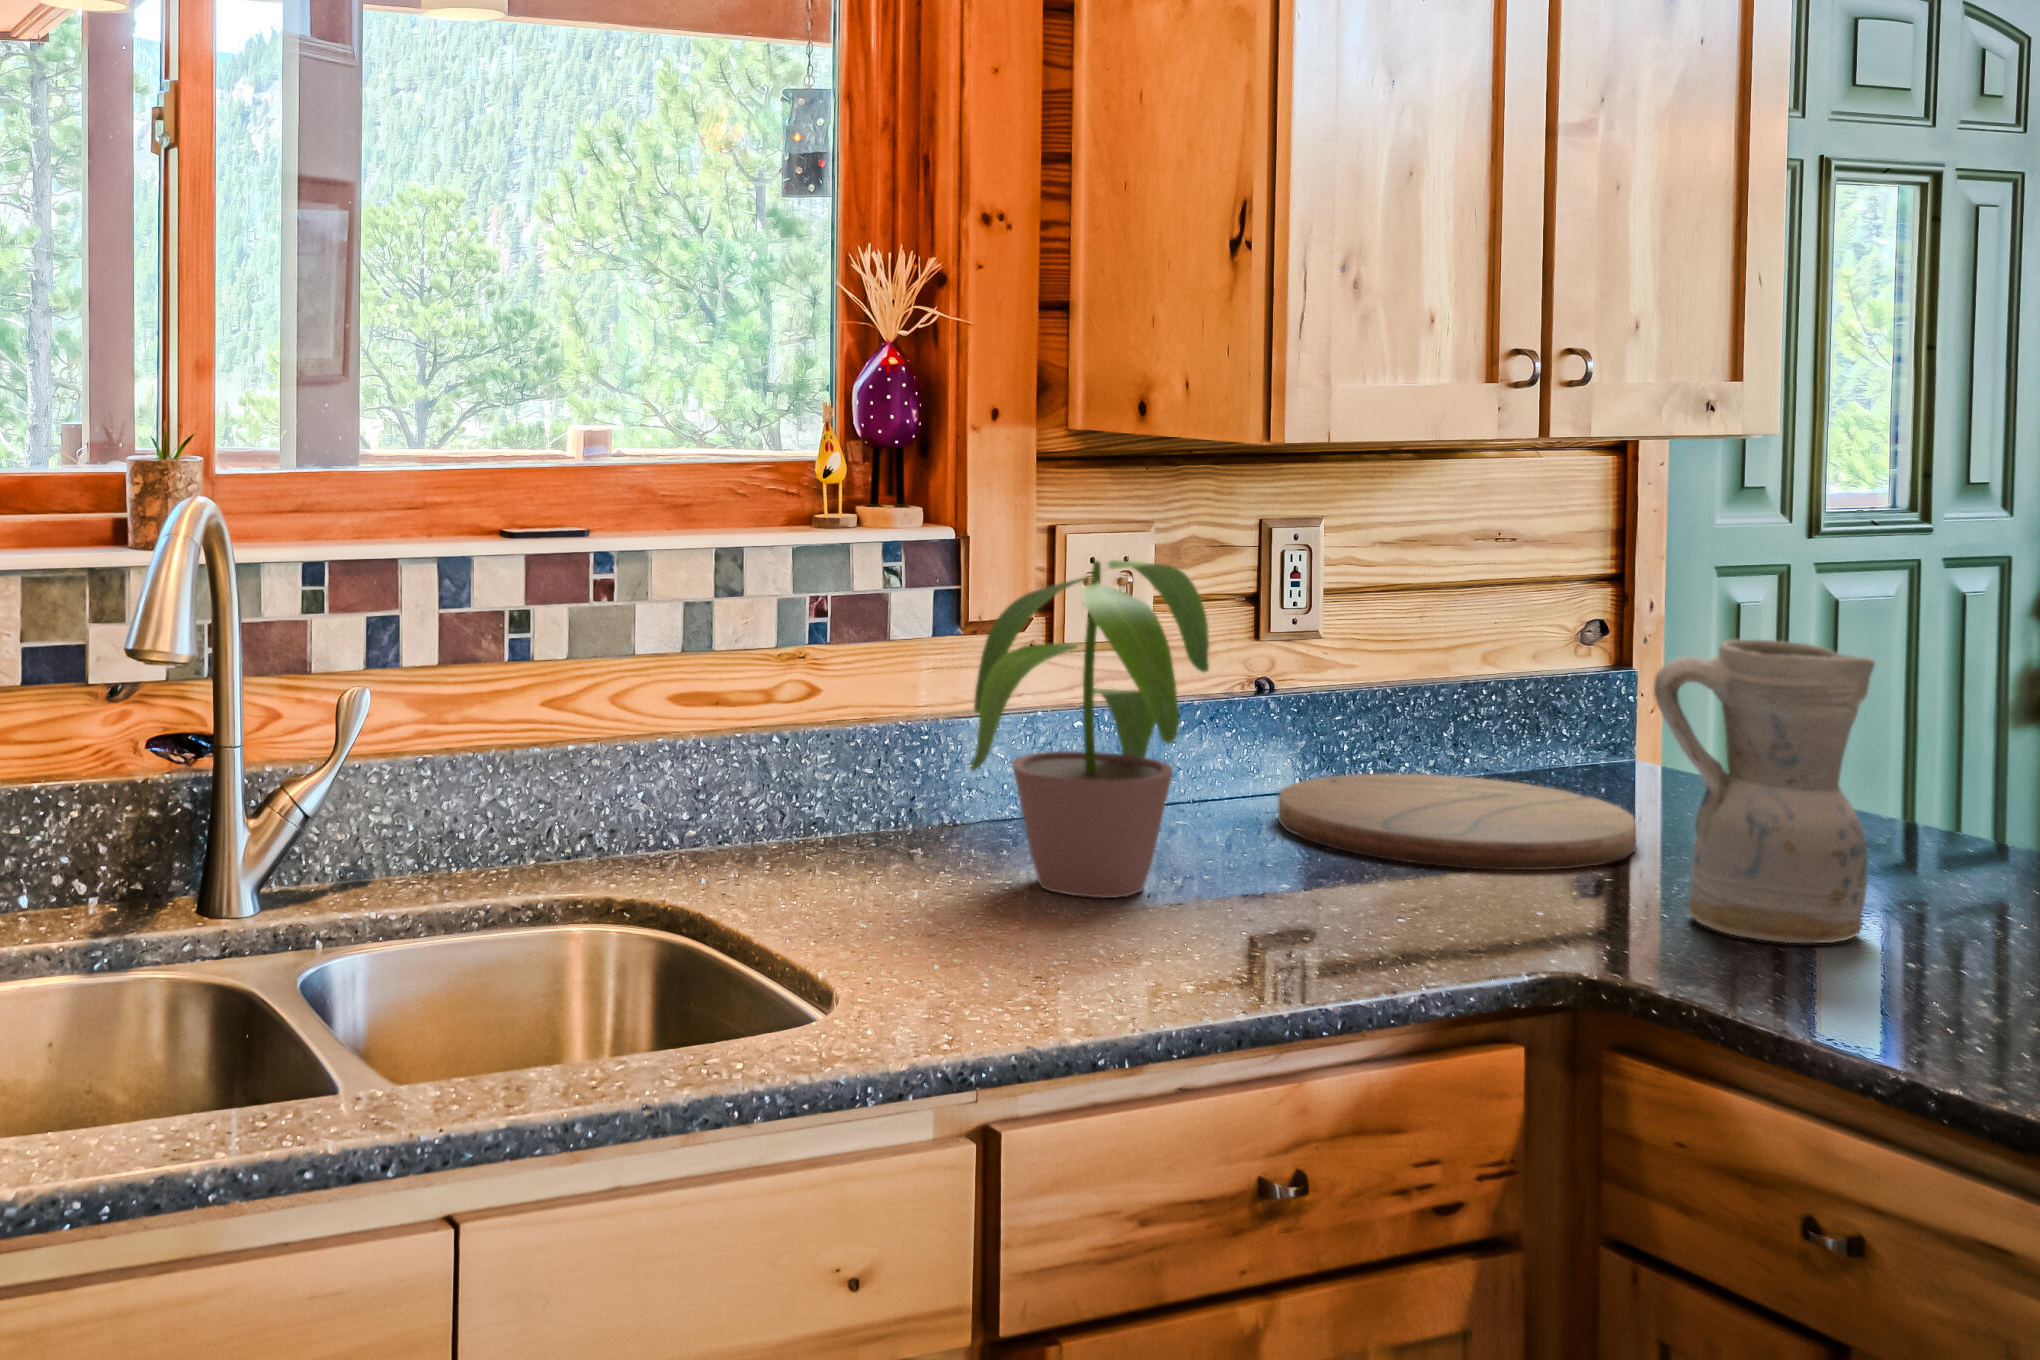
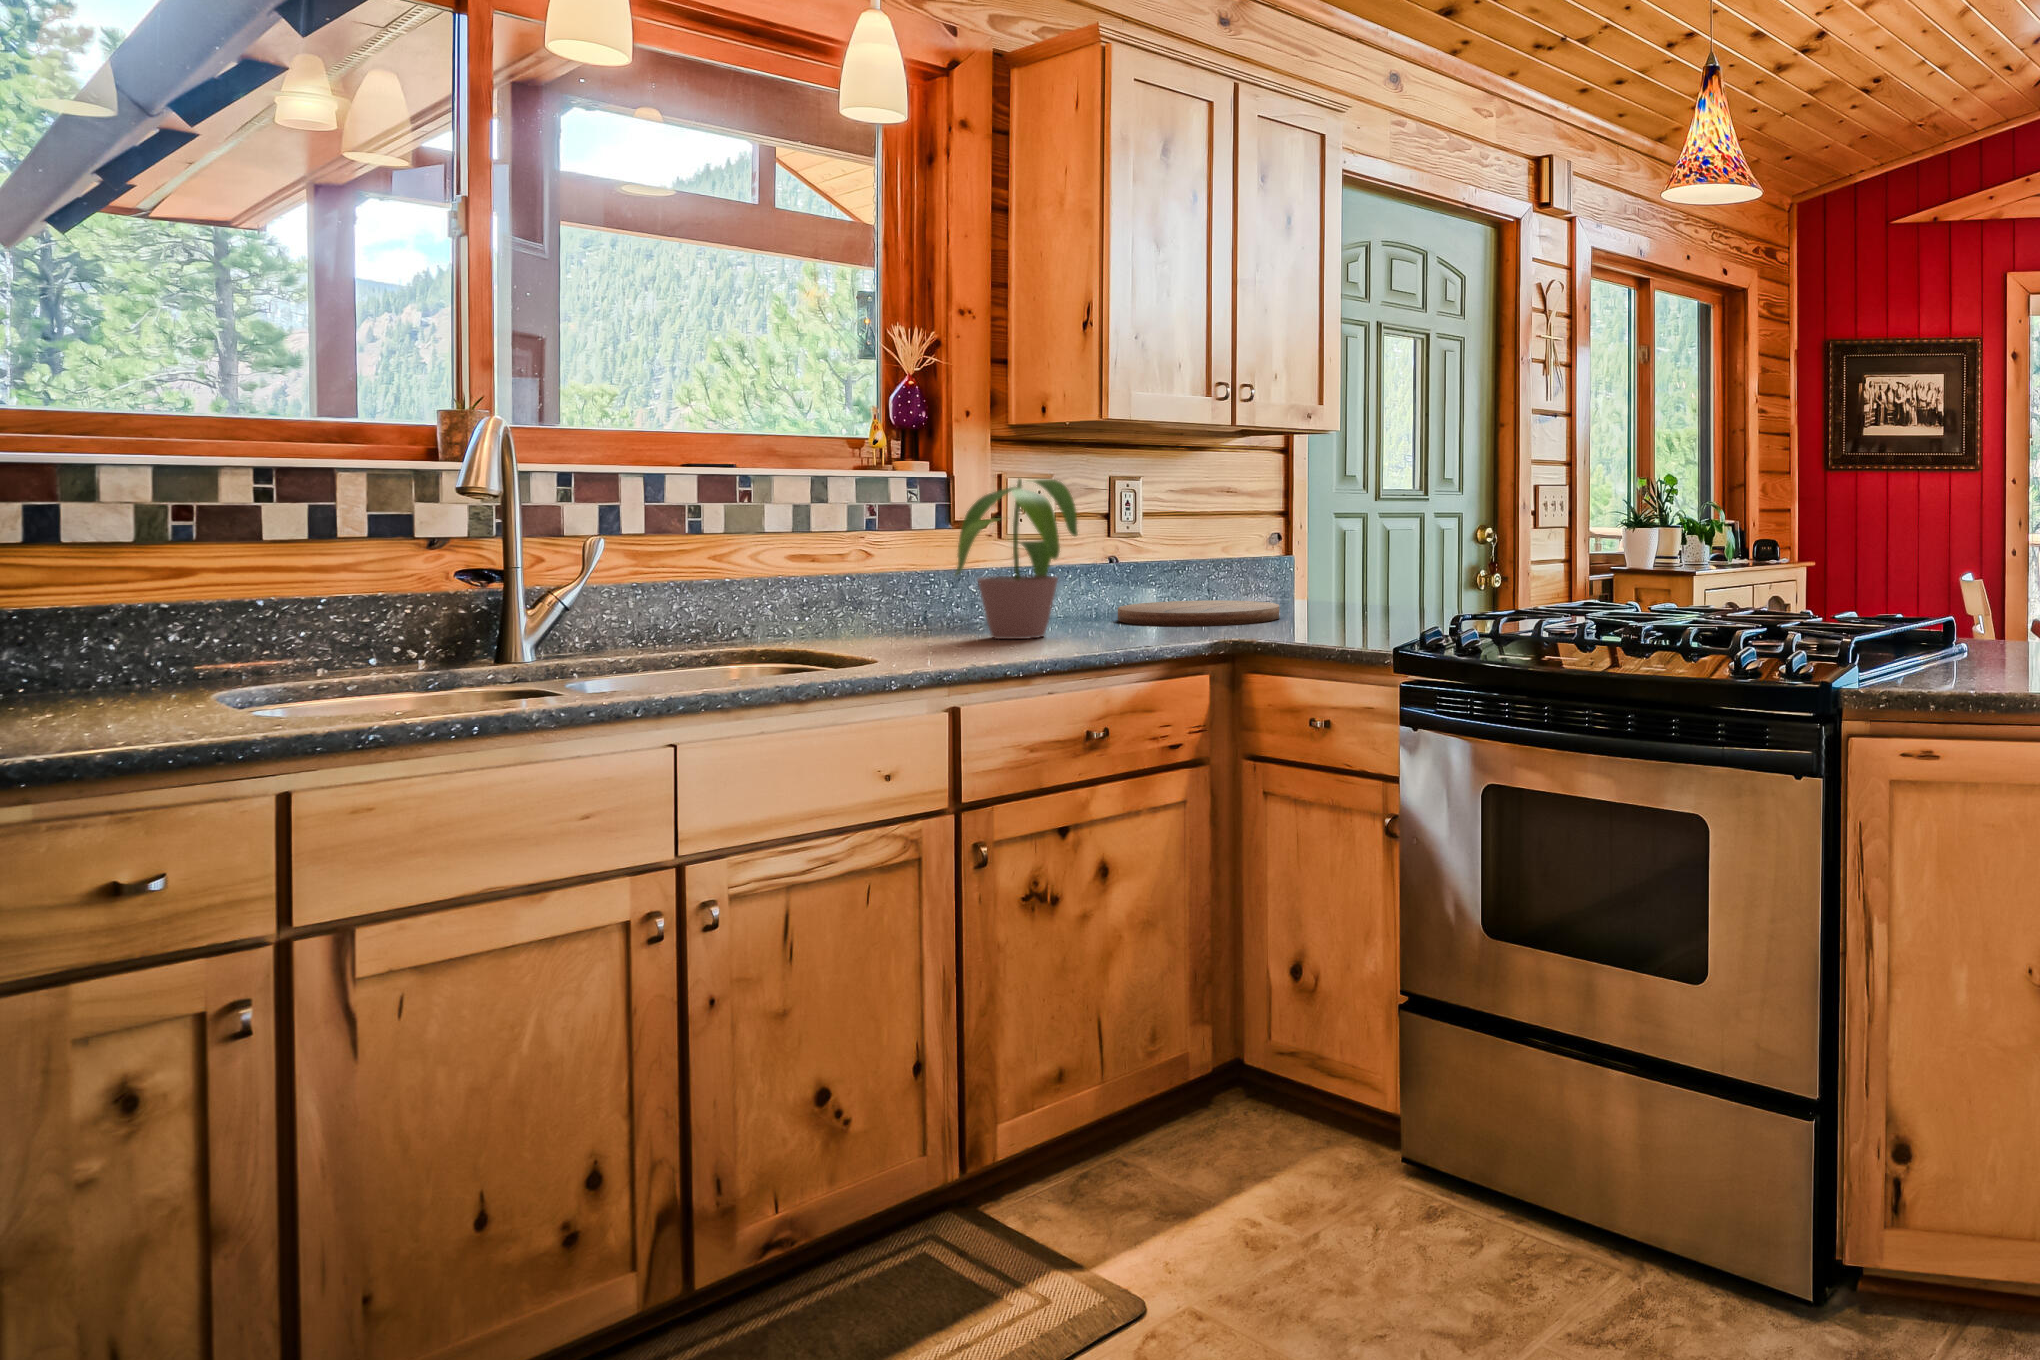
ceramic pitcher: present [1654,639,1875,943] -> none [1274,505,1360,631]

